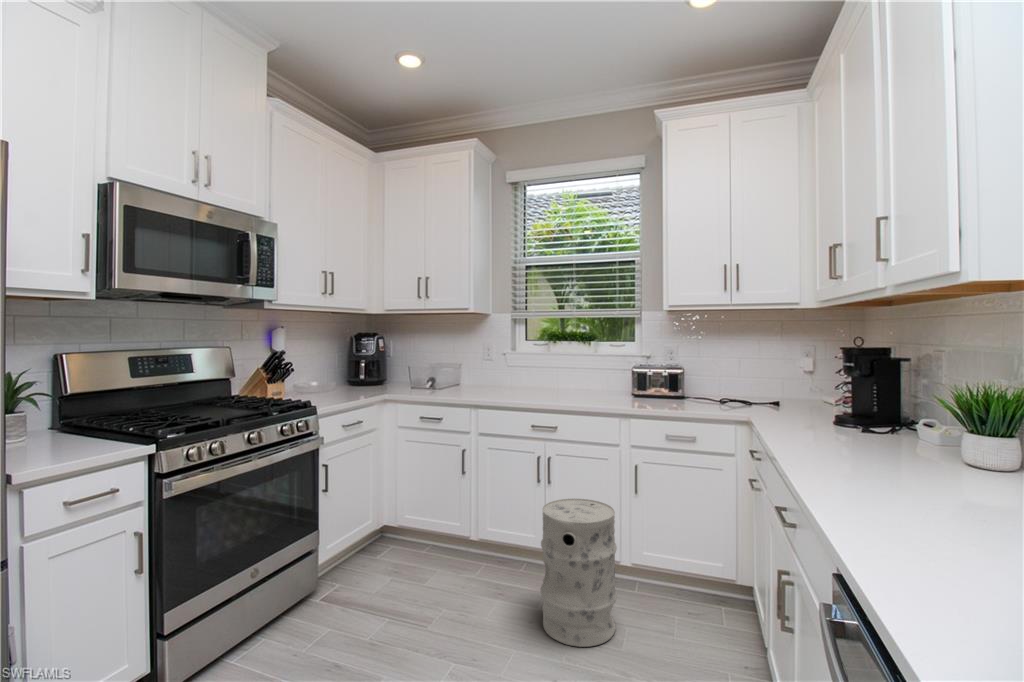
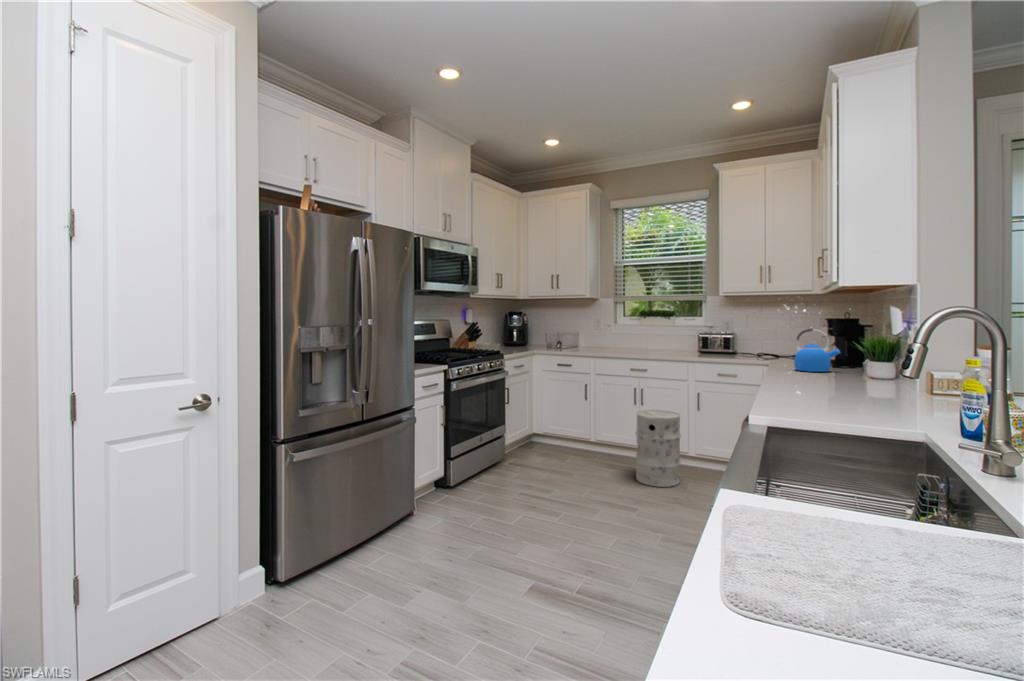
kettle: none [825,365,915,450] -> present [794,329,840,372]

